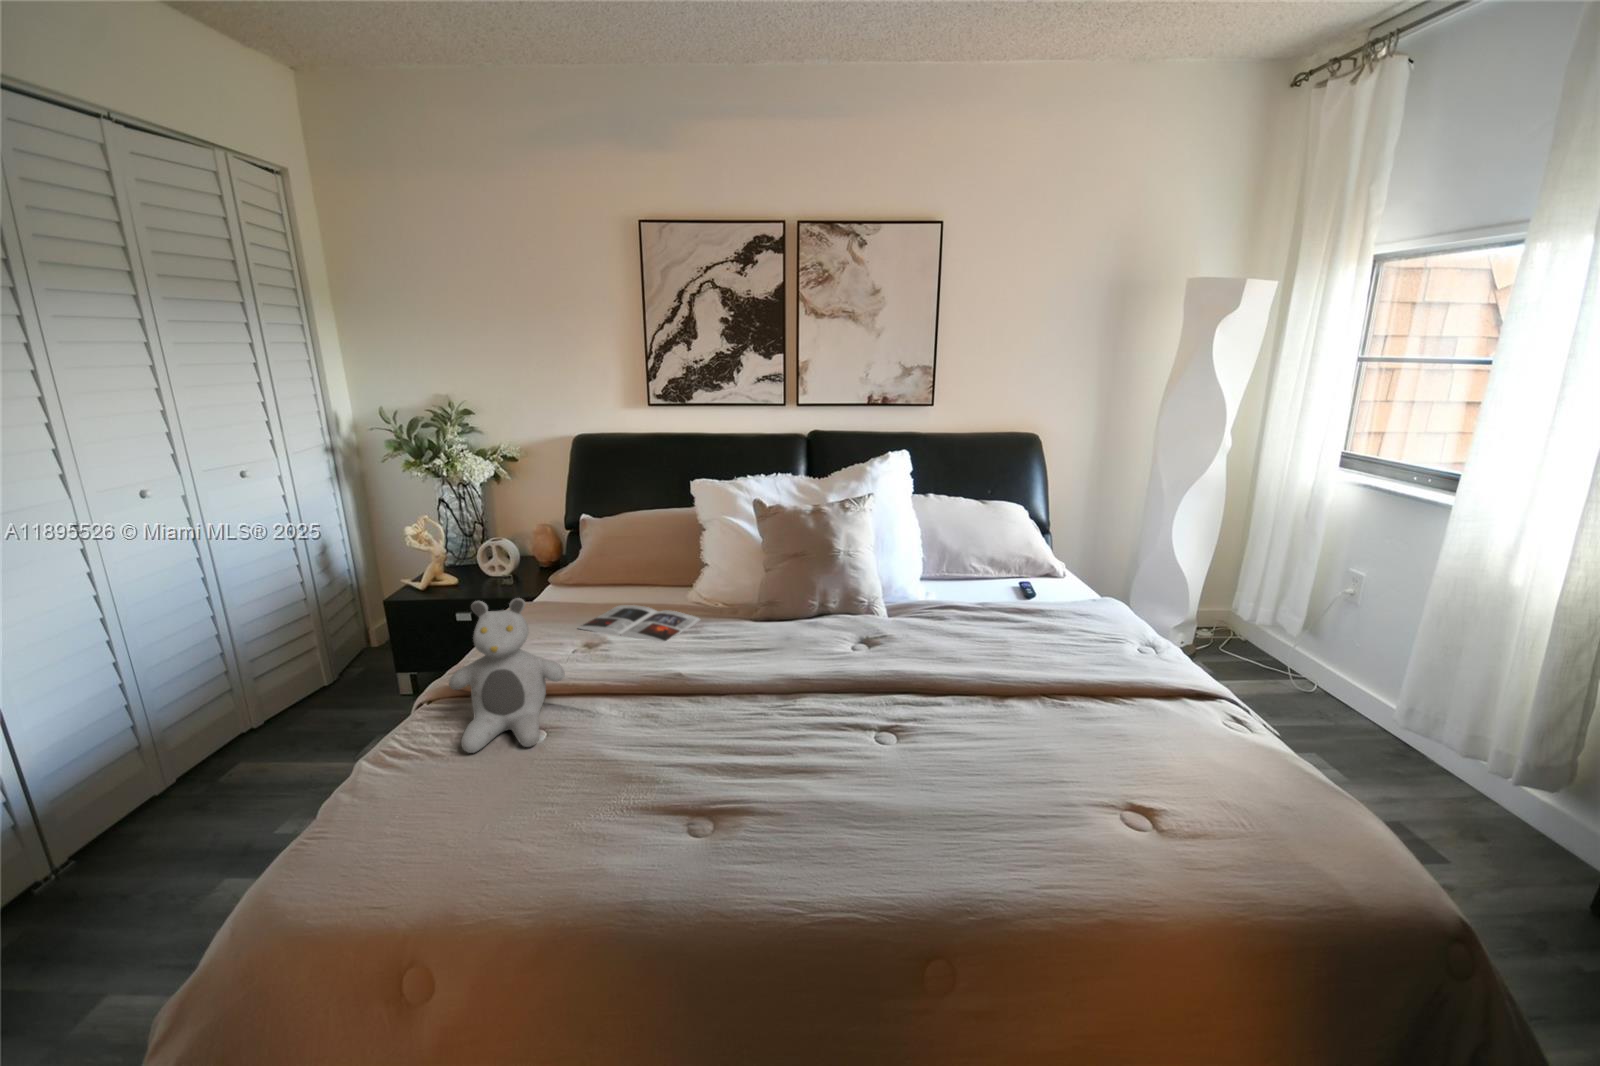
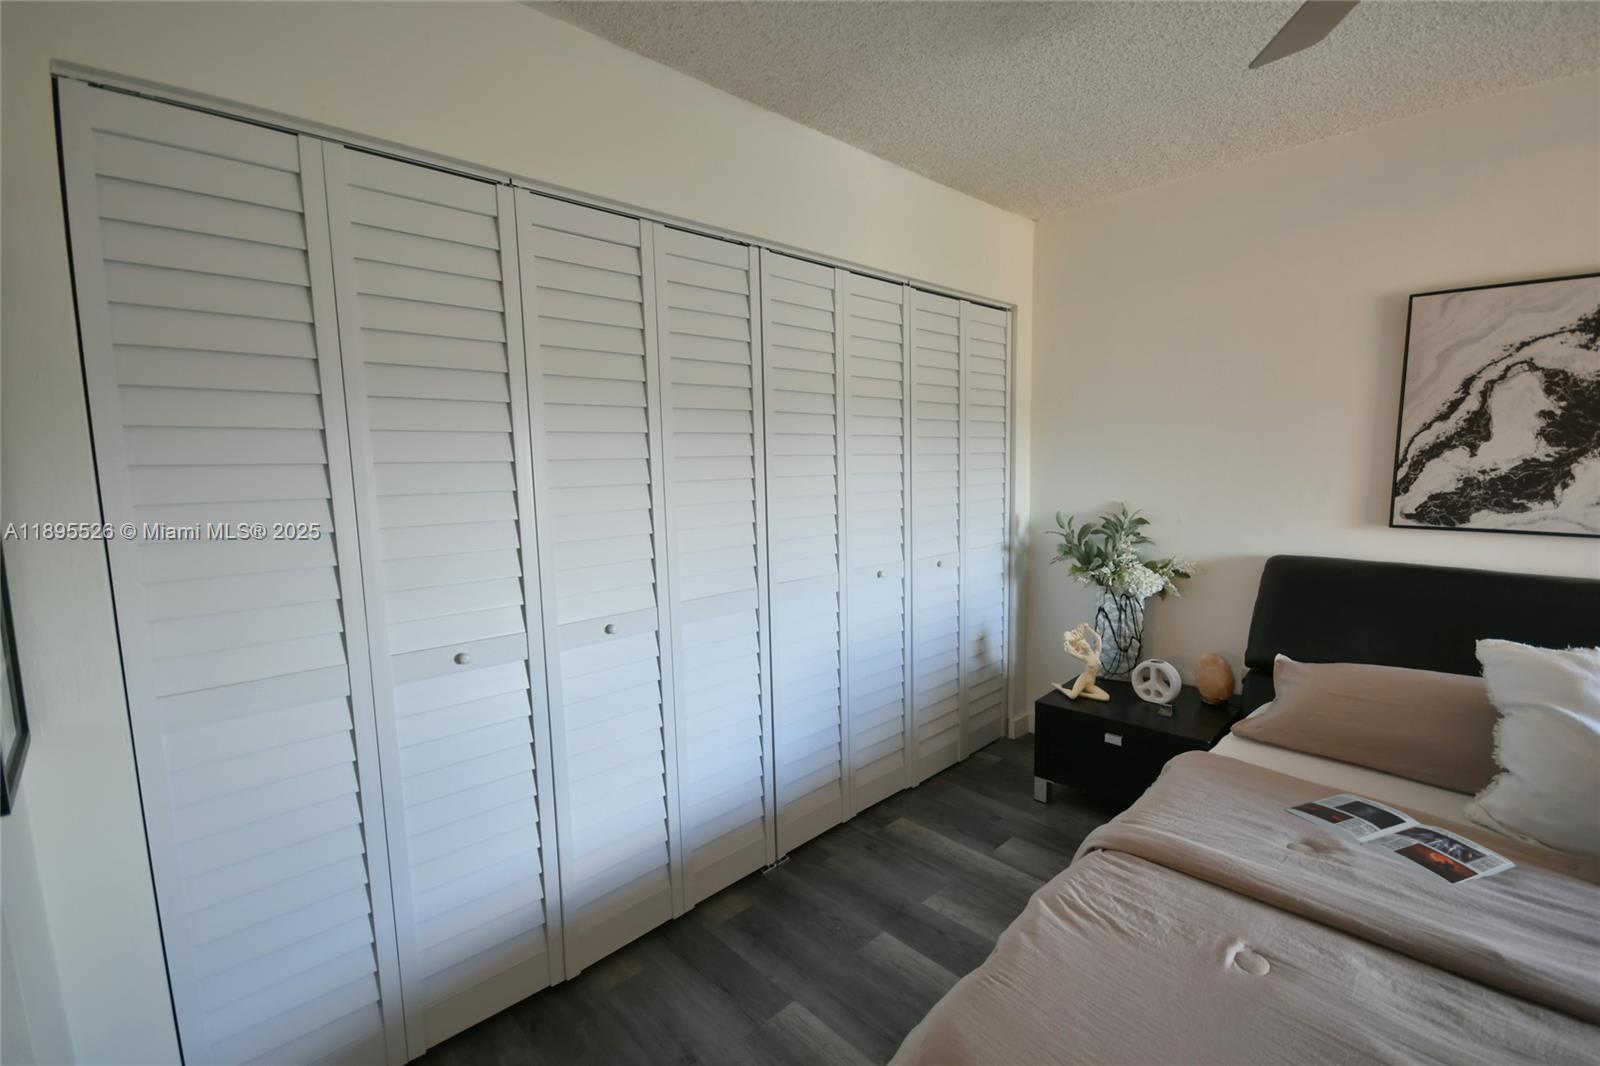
teddy bear: present [449,598,565,753] -> none [1142,758,1309,983]

